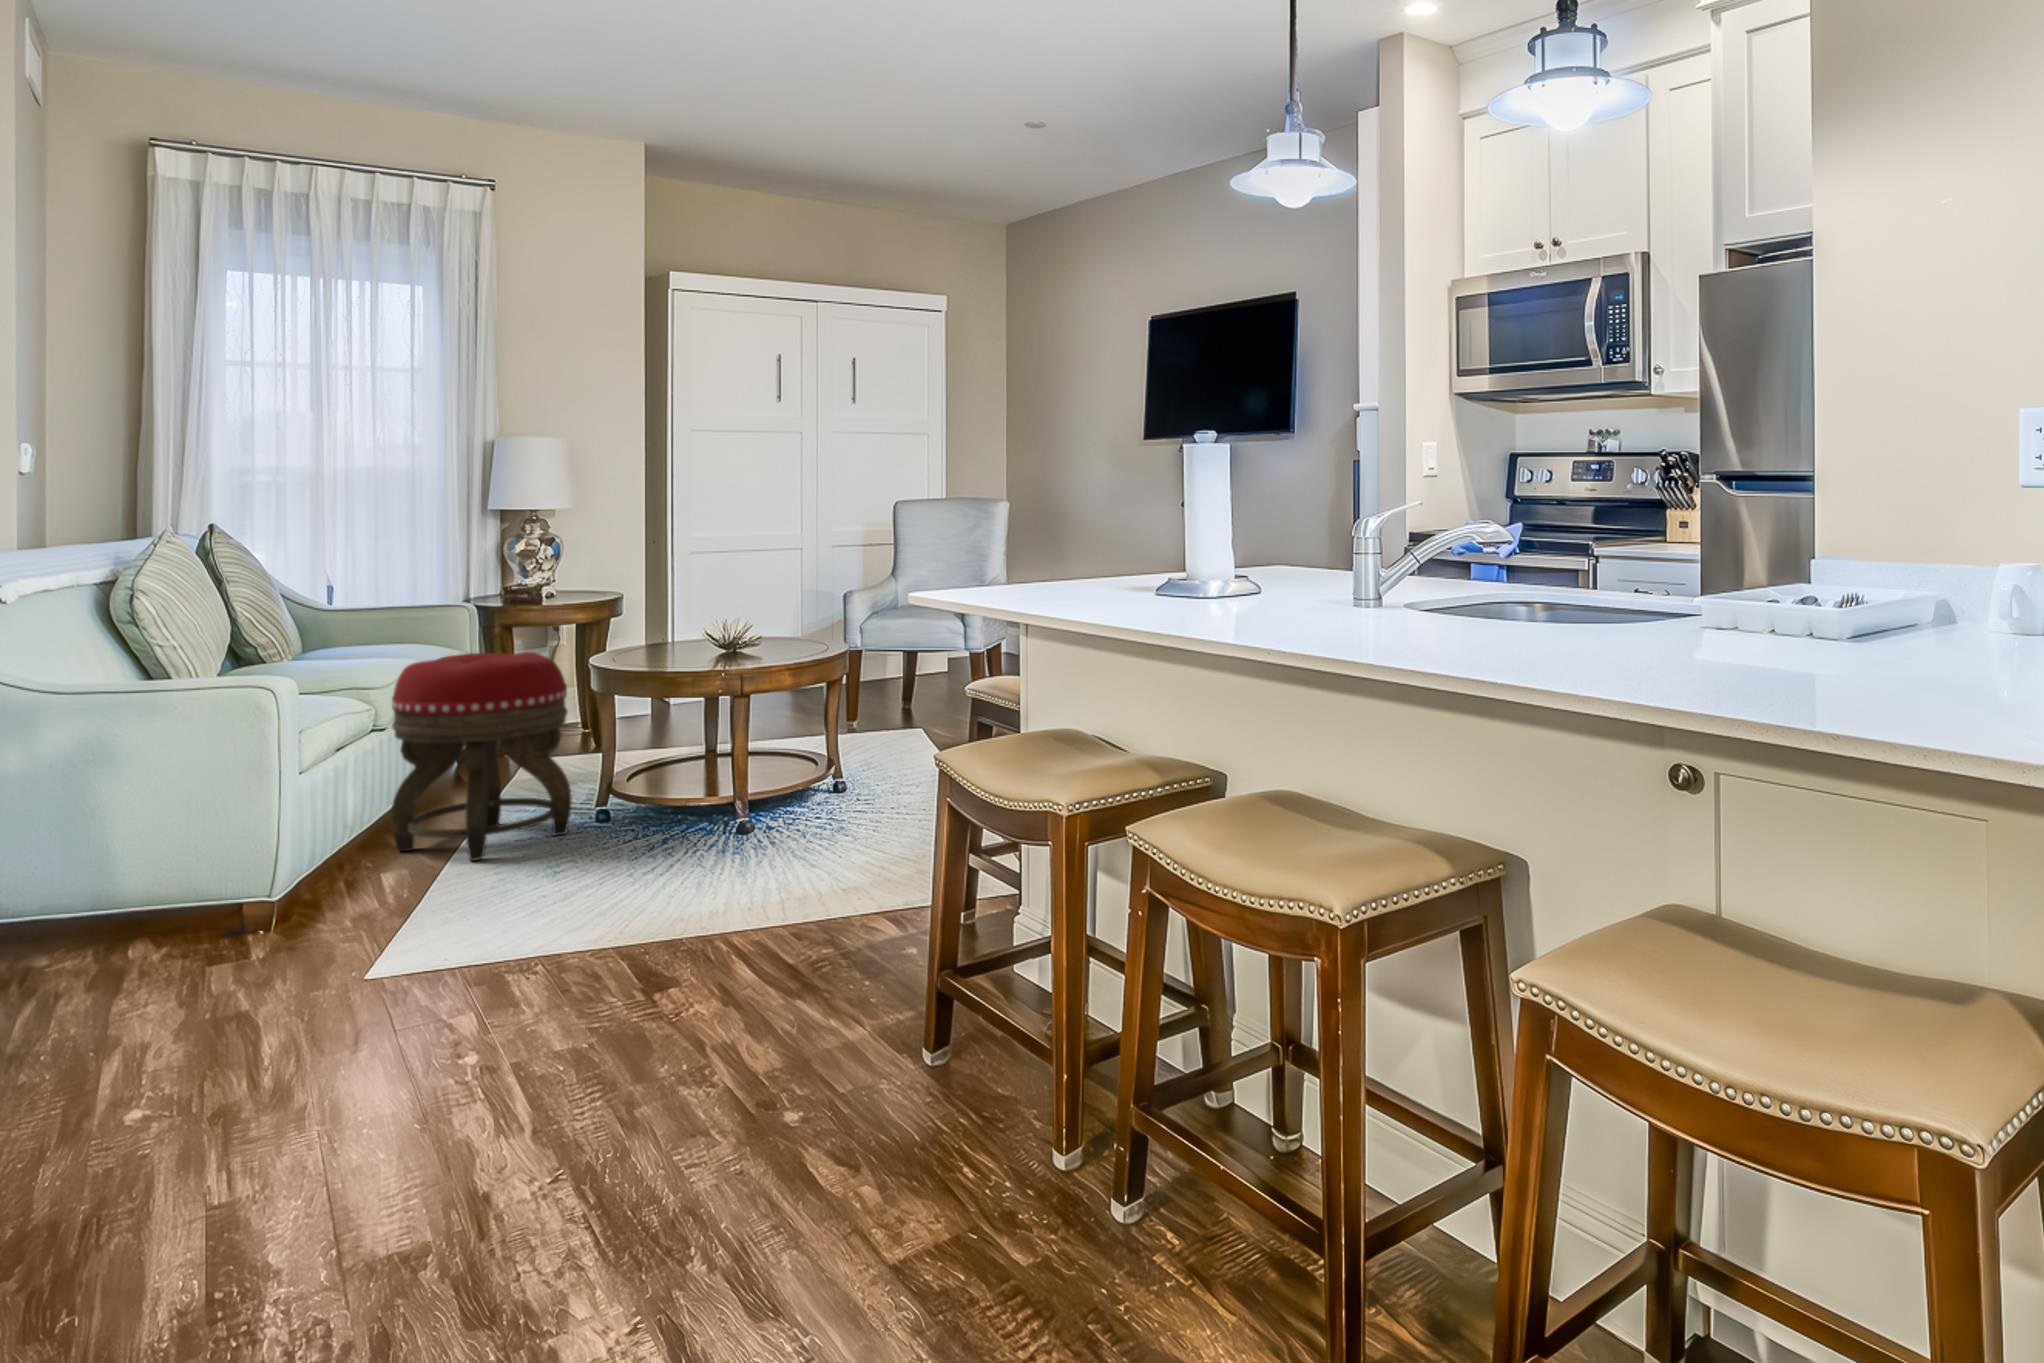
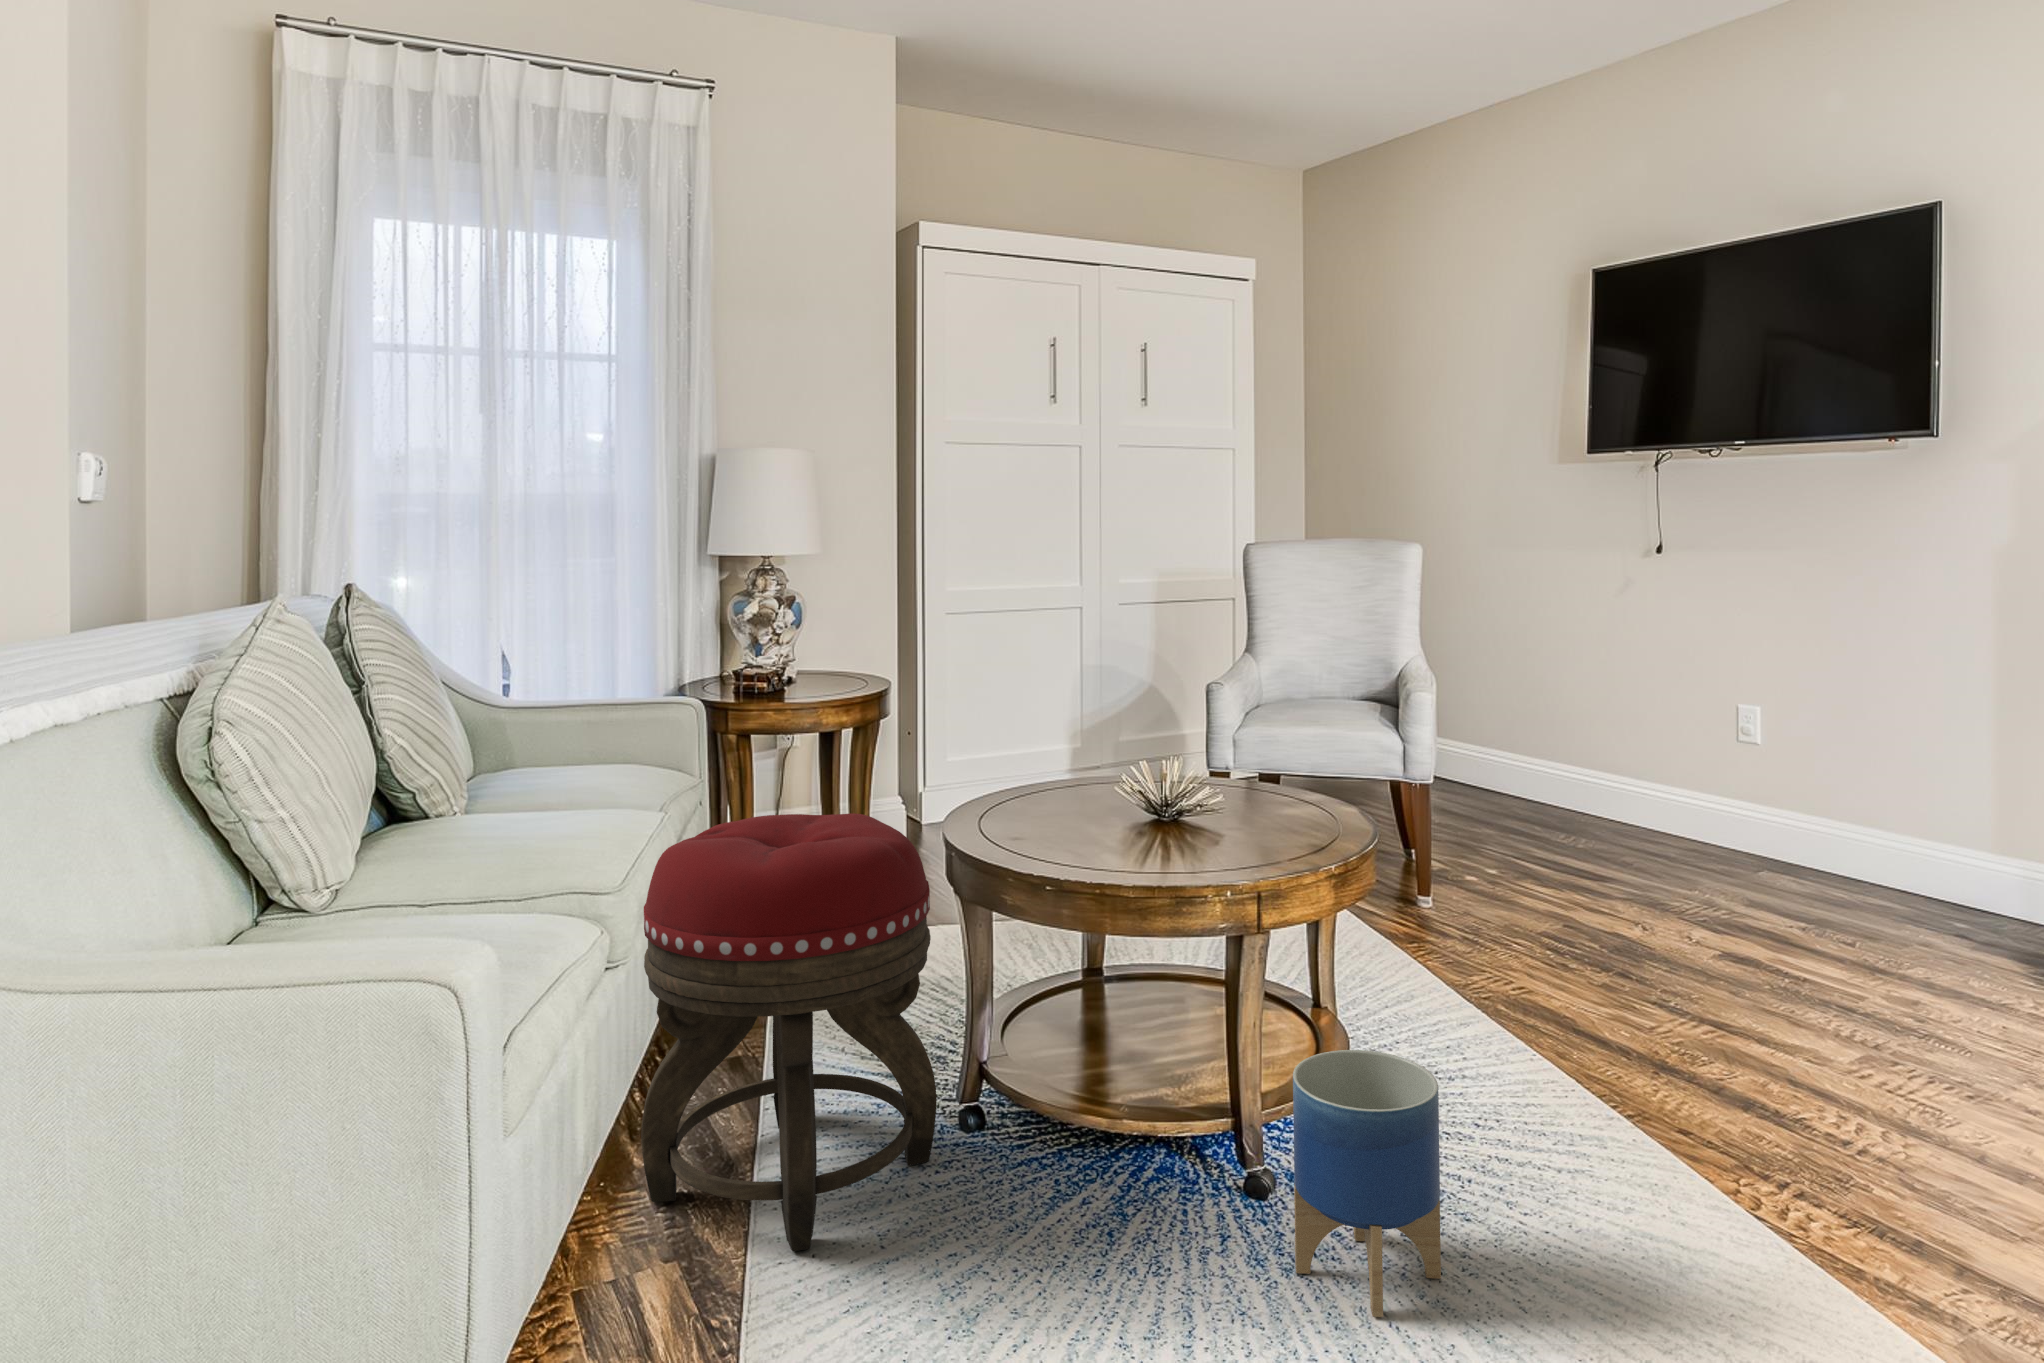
planter: none [728,755,801,864] -> present [1293,1050,1441,1317]

